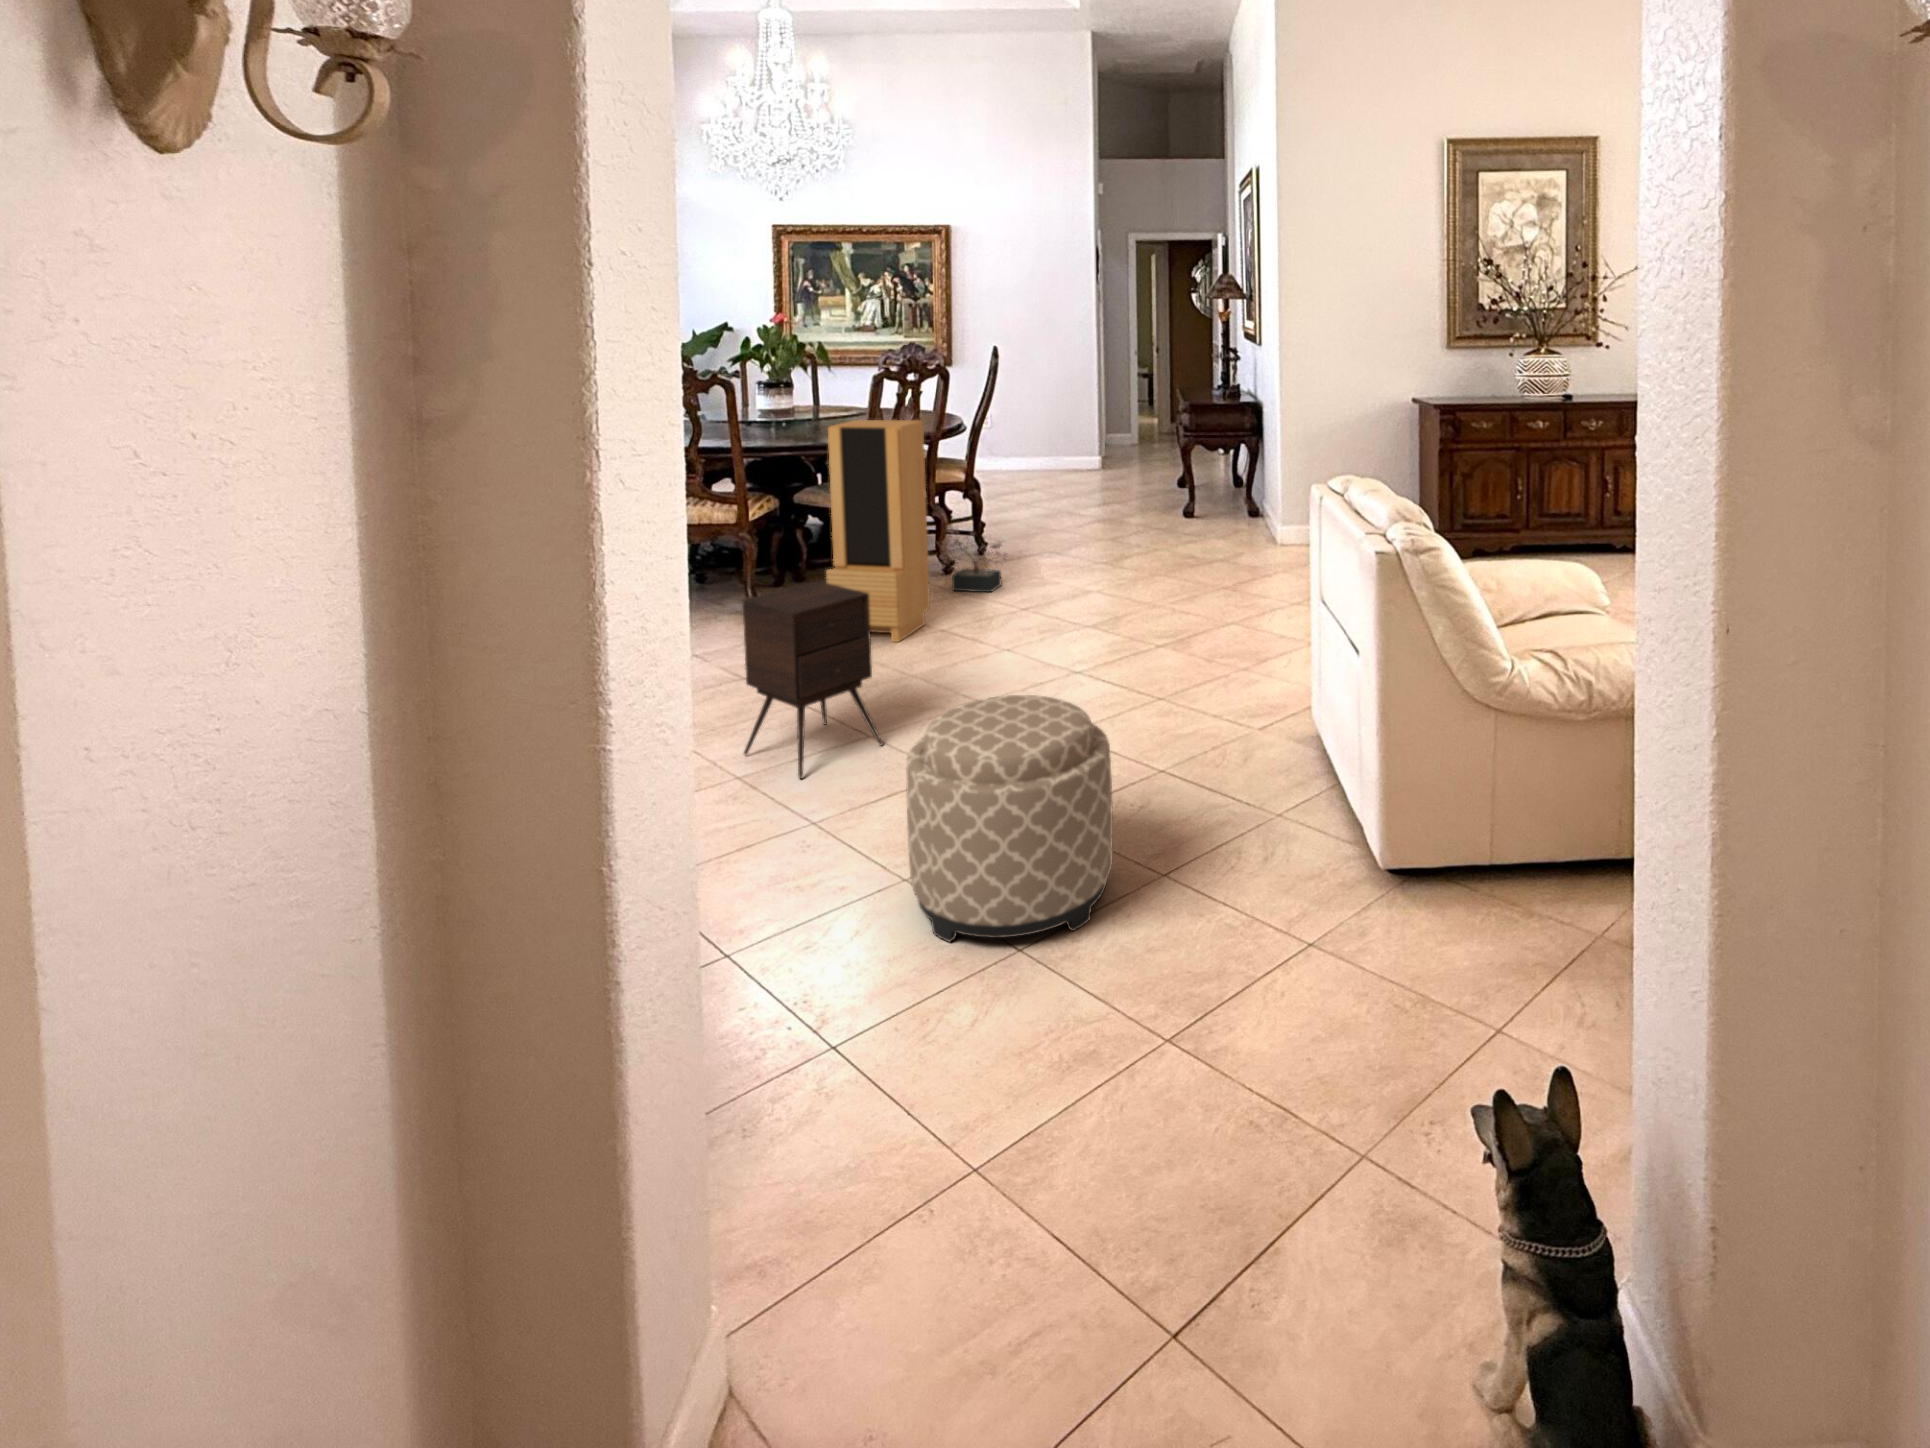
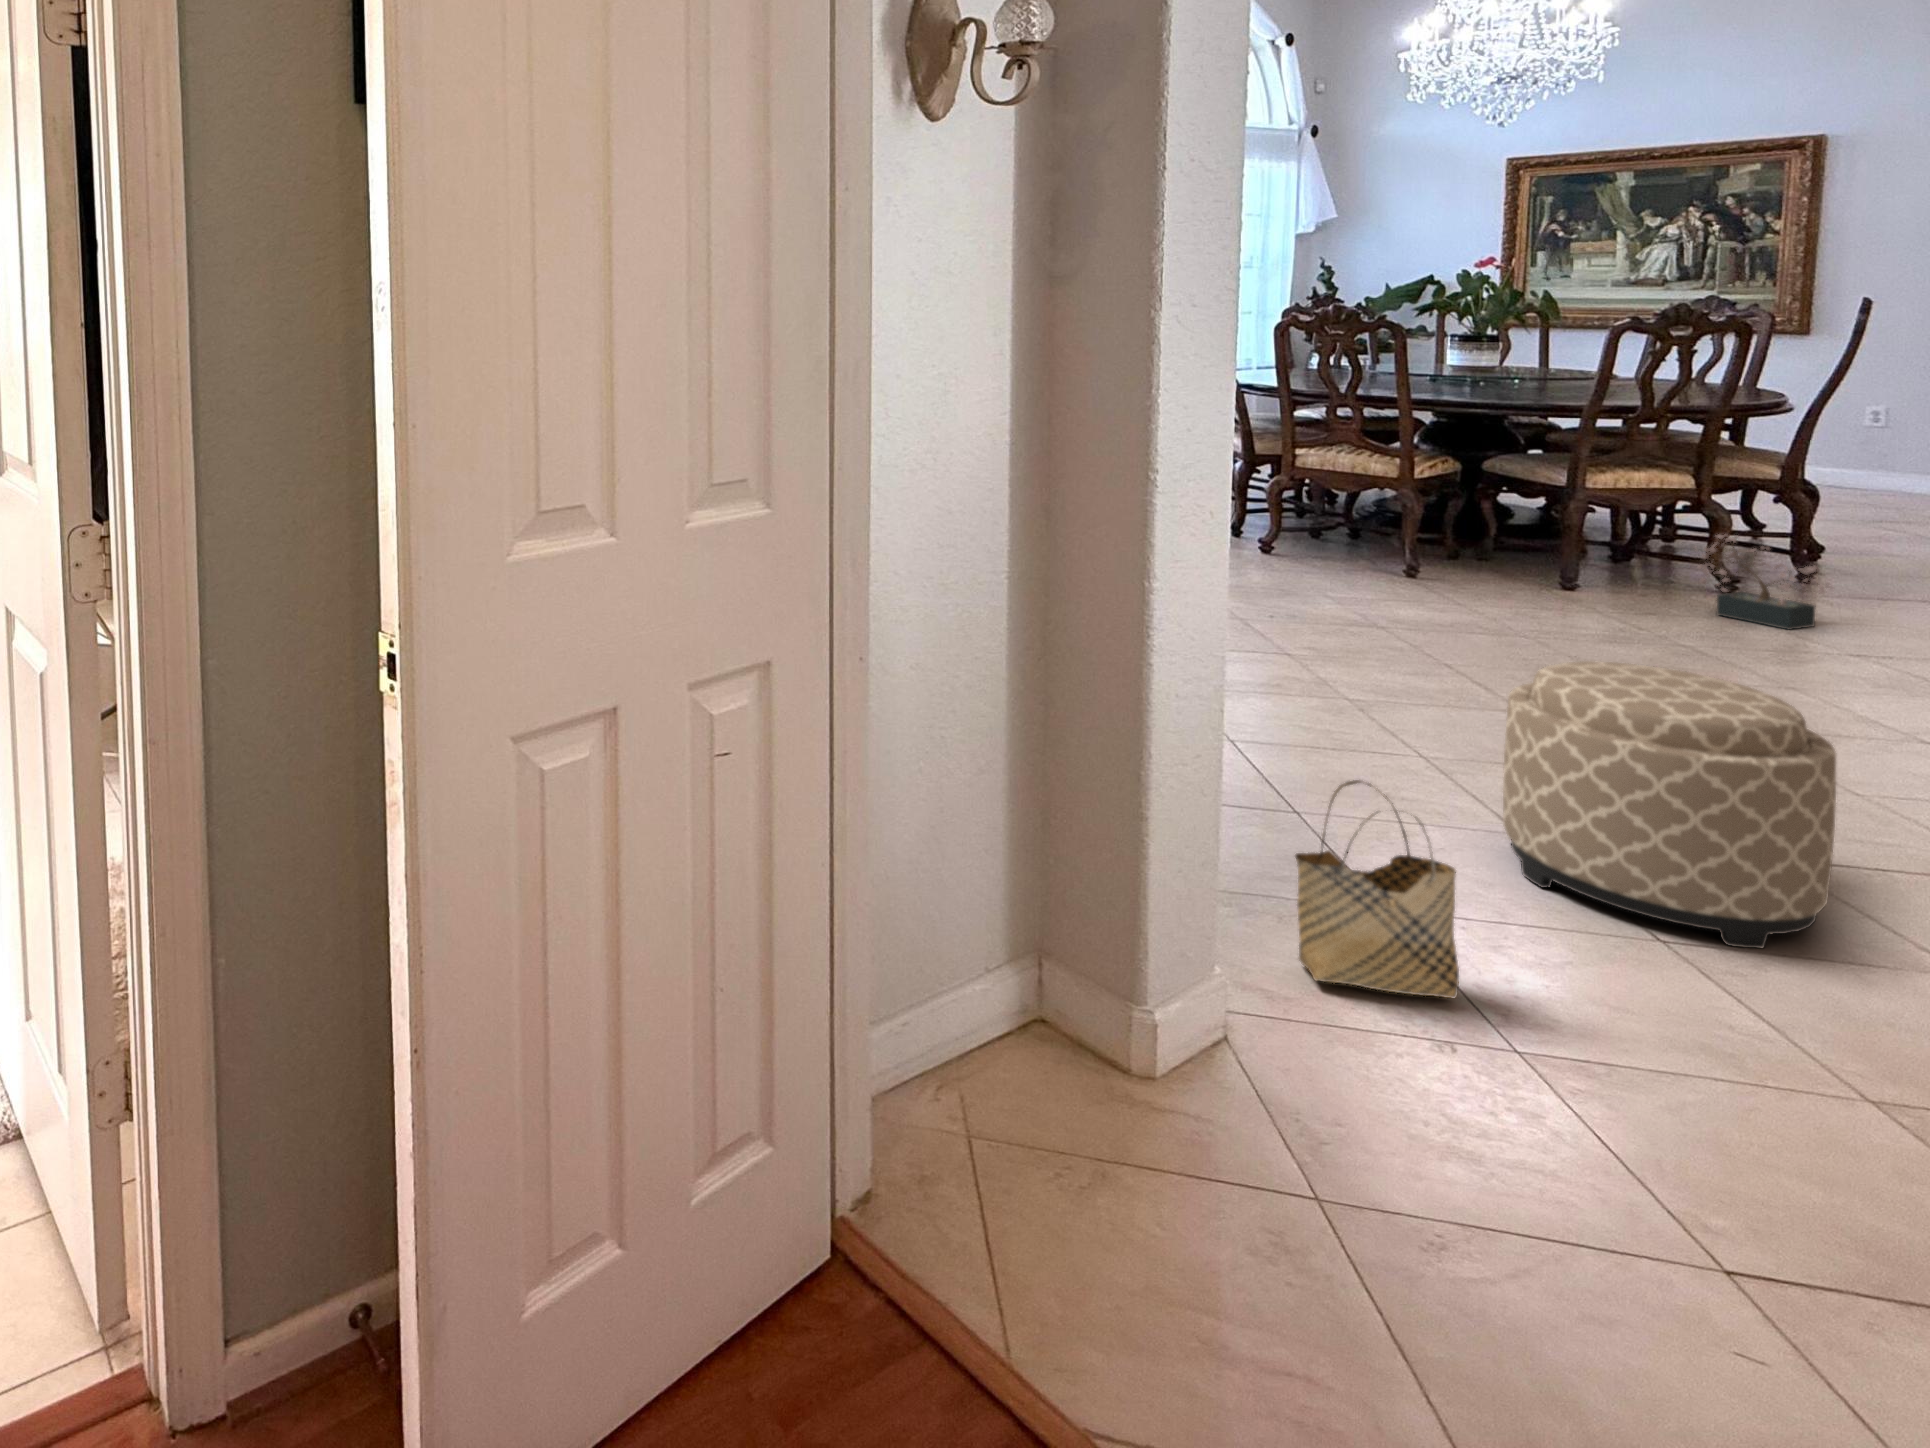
storage cabinet: present [826,420,930,642] -> none [1496,375,1671,645]
side table: present [743,581,883,779] -> none [1351,528,1529,723]
woven basket: none [788,956,942,1232] -> present [1295,780,1459,999]

